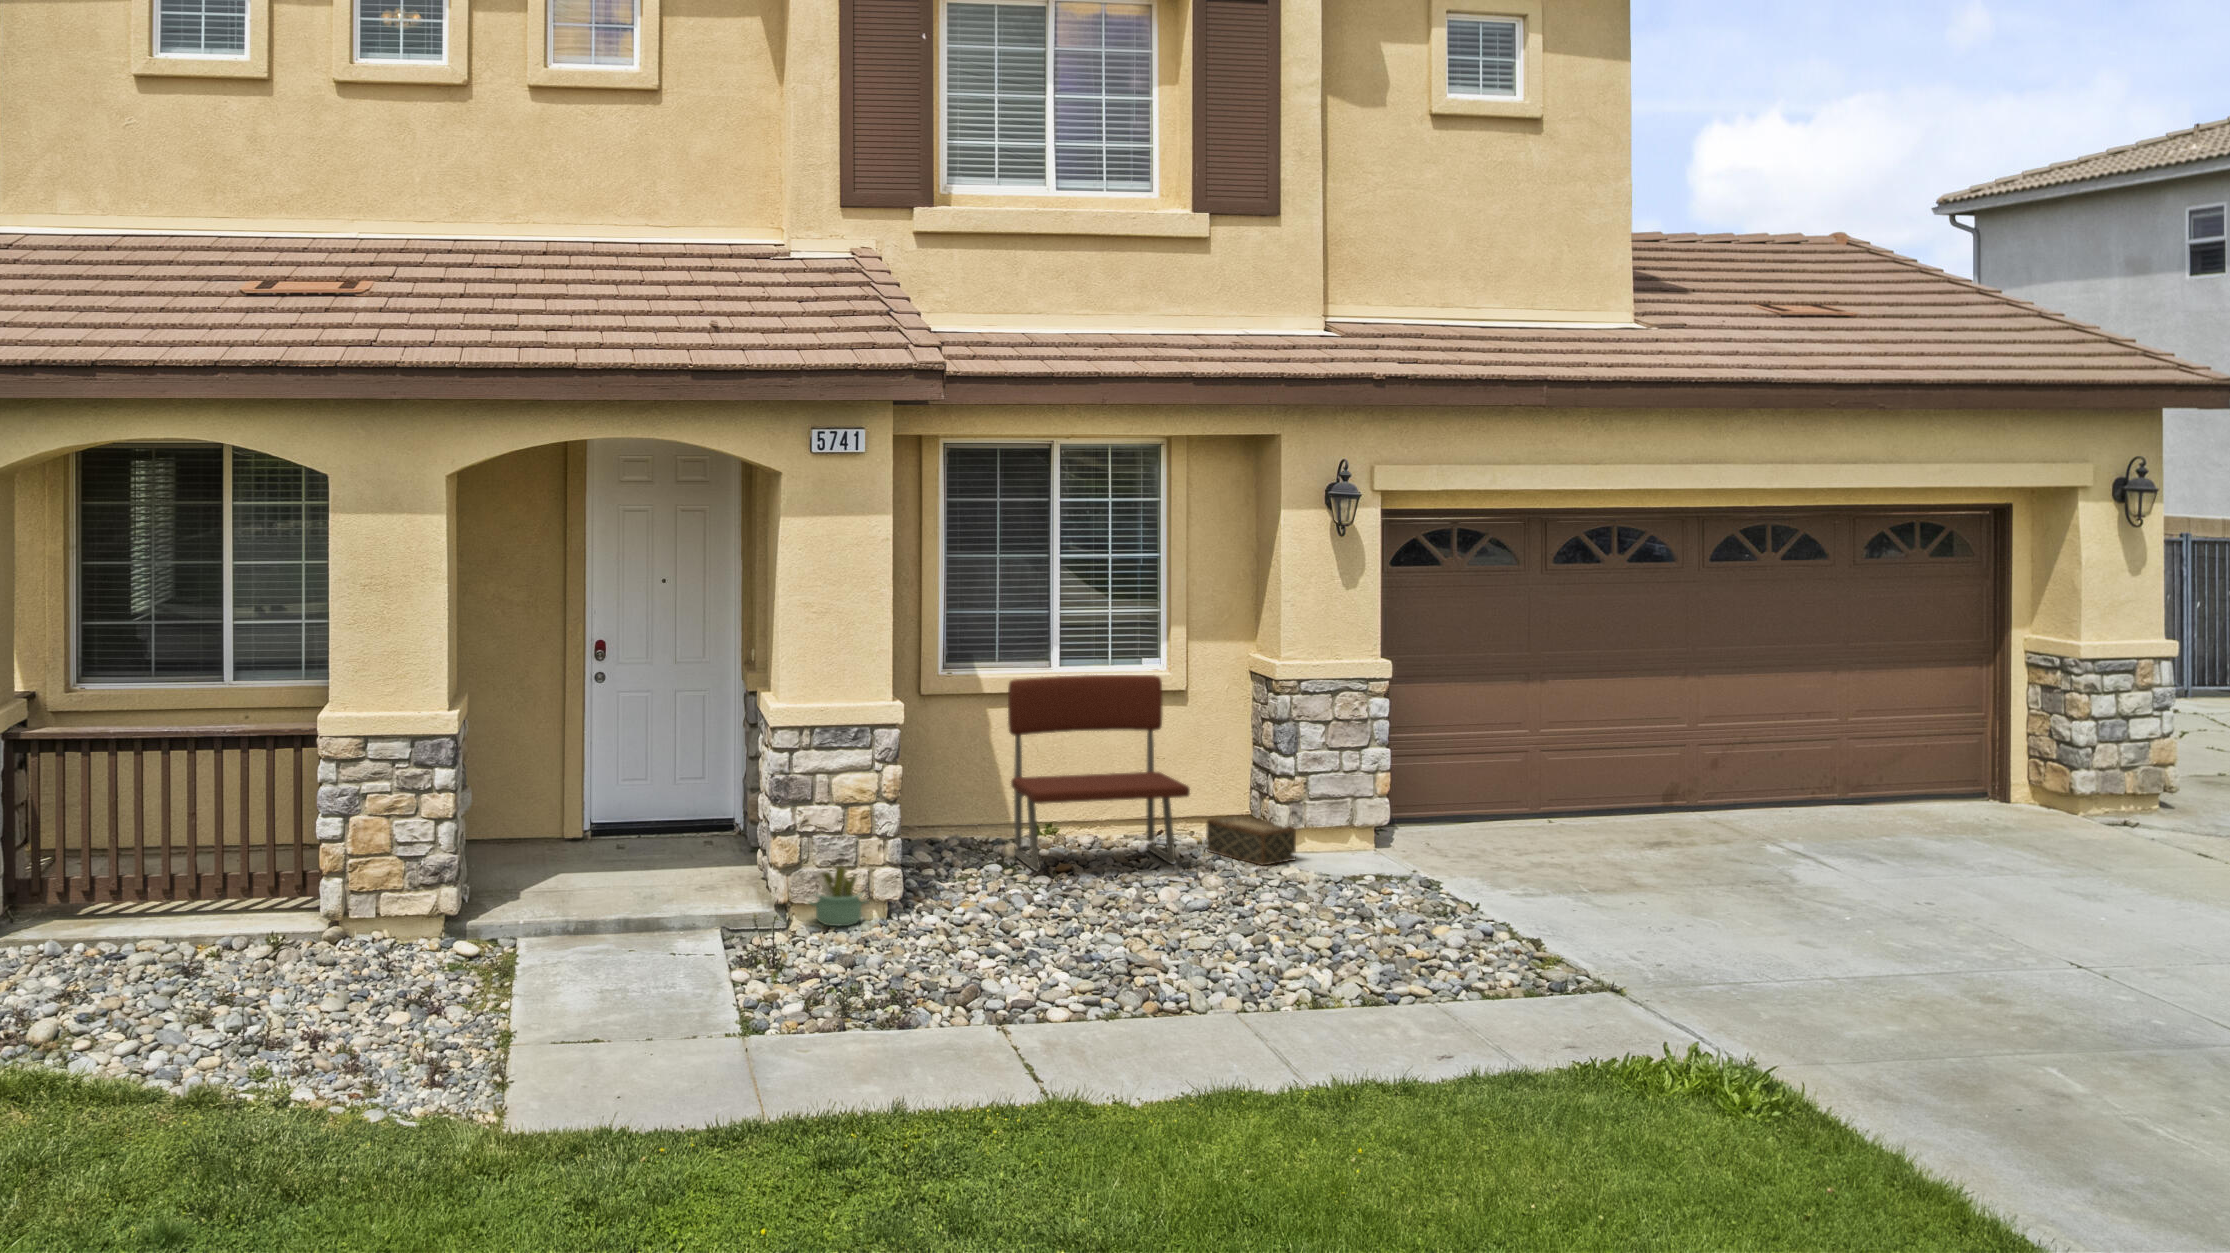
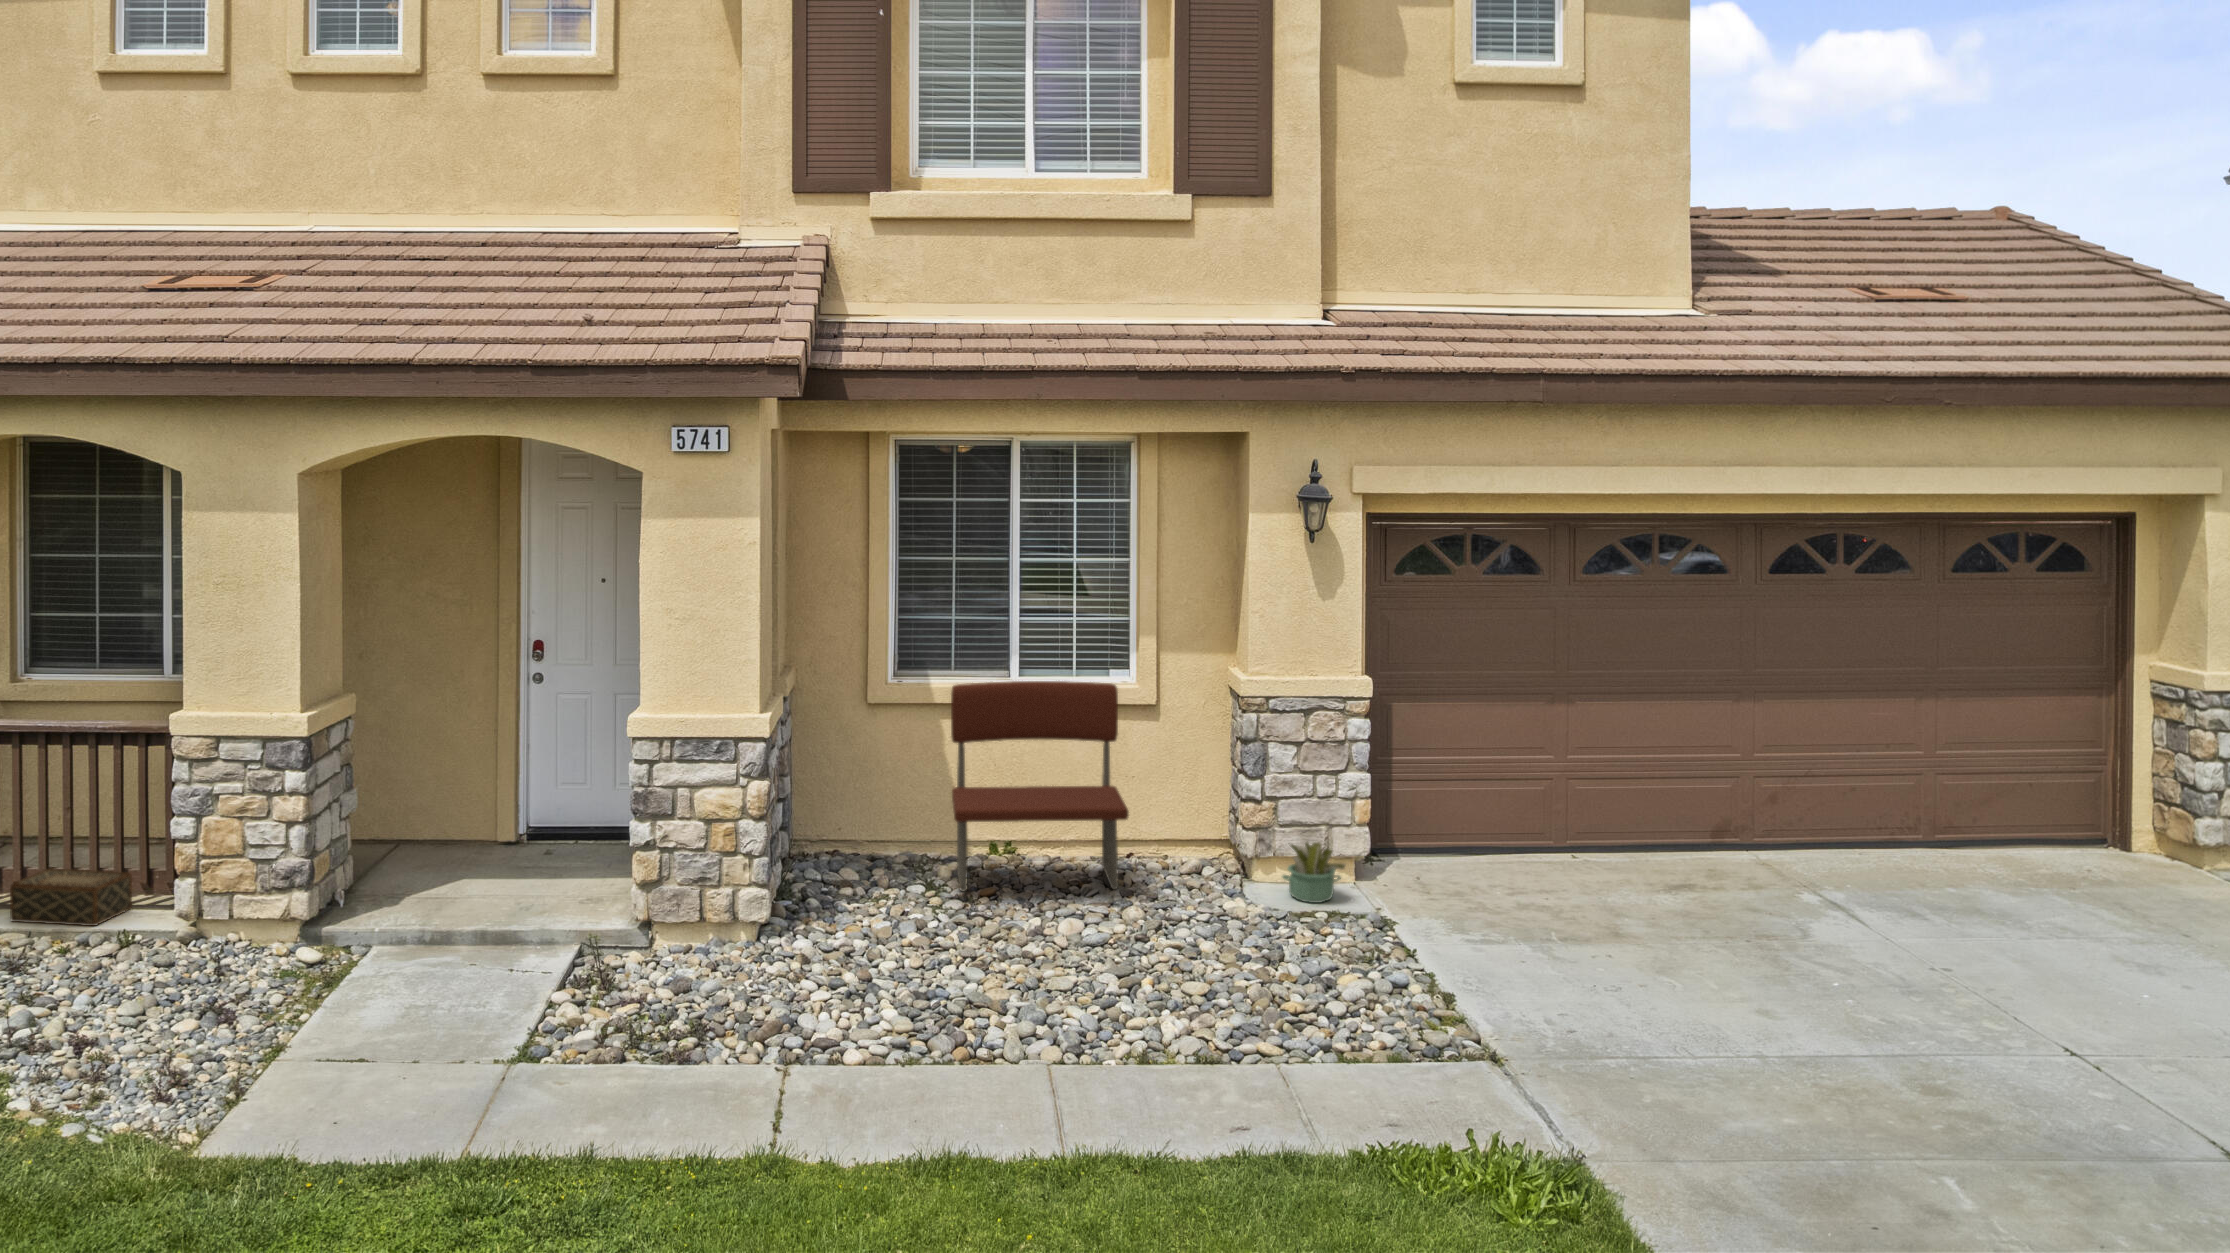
woven basket: present [1206,815,1296,865] -> present [10,868,132,926]
decorative plant: present [809,867,866,926] -> present [1282,842,1345,903]

